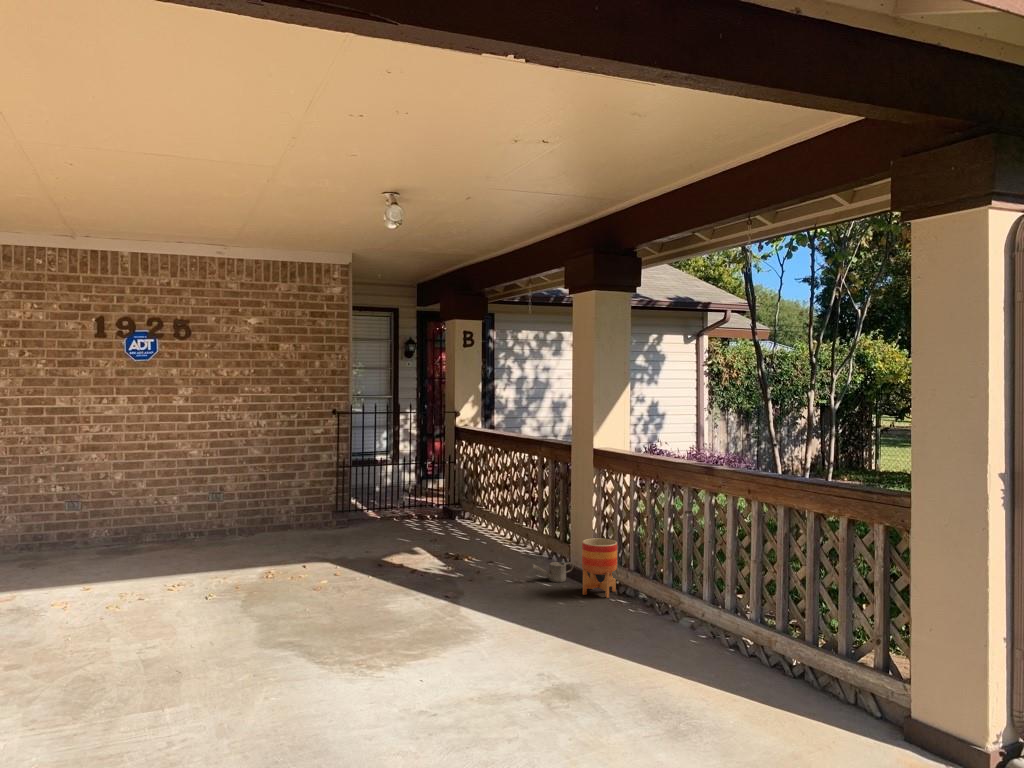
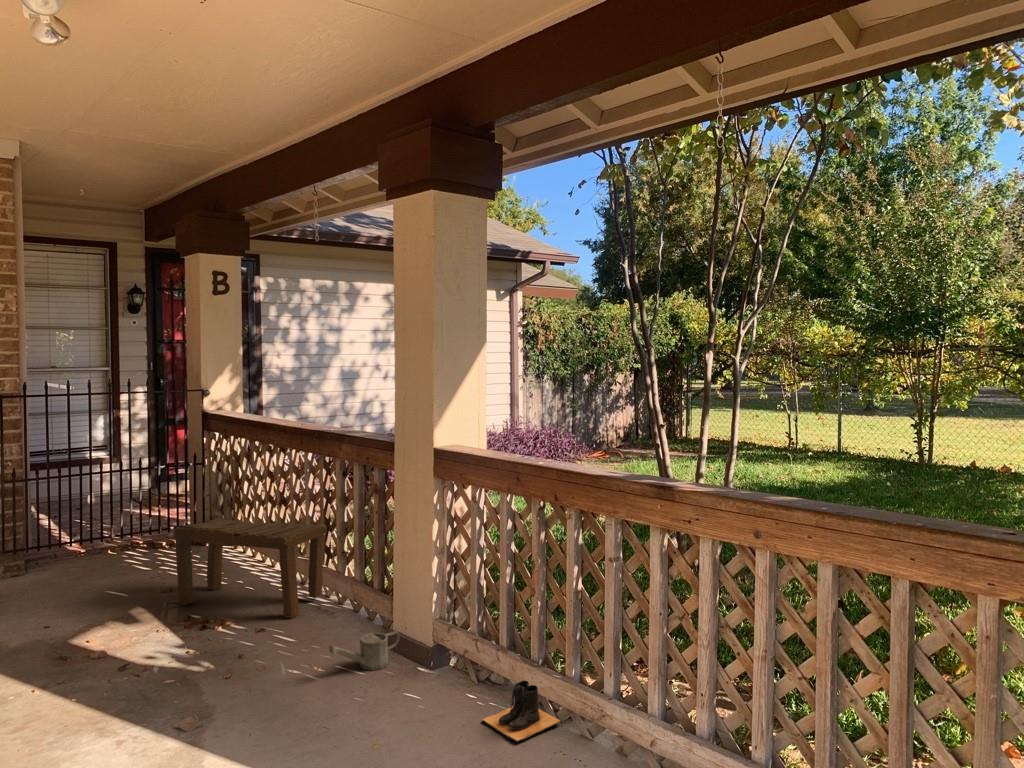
bench: none [441,495,533,557] -> present [174,518,327,618]
planter: present [582,538,617,598] -> none [419,595,478,700]
boots: none [614,586,659,614] -> present [482,681,560,742]

